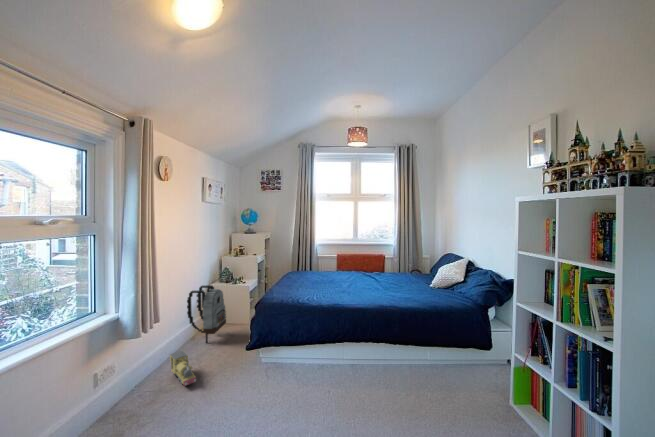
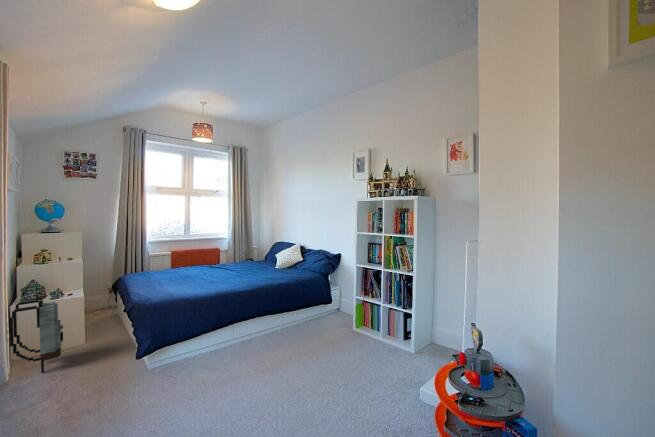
toy train: present [170,351,196,386] -> none [28,380,90,413]

